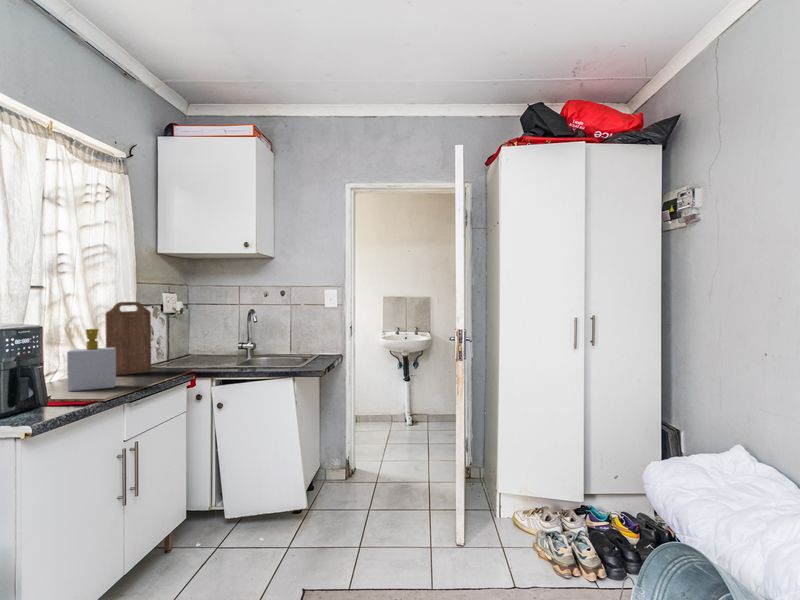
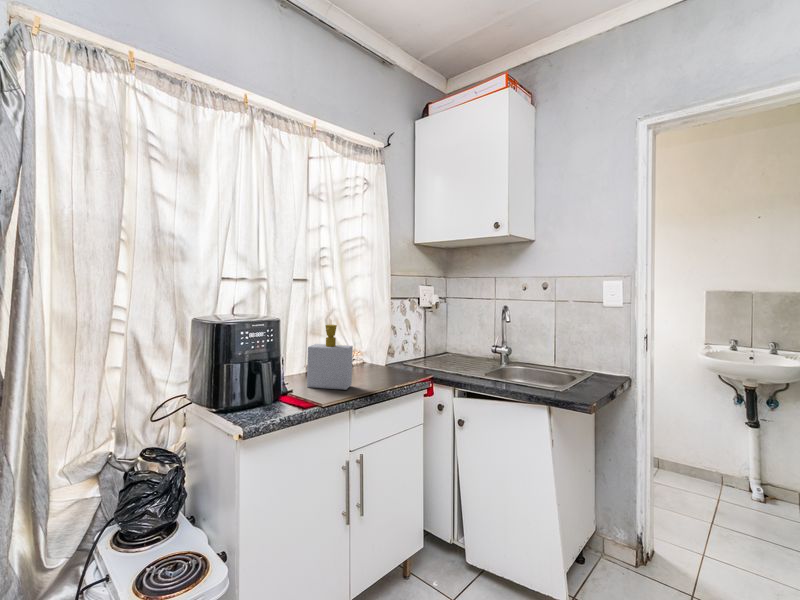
cutting board: present [105,302,151,375] -> none [355,297,399,371]

